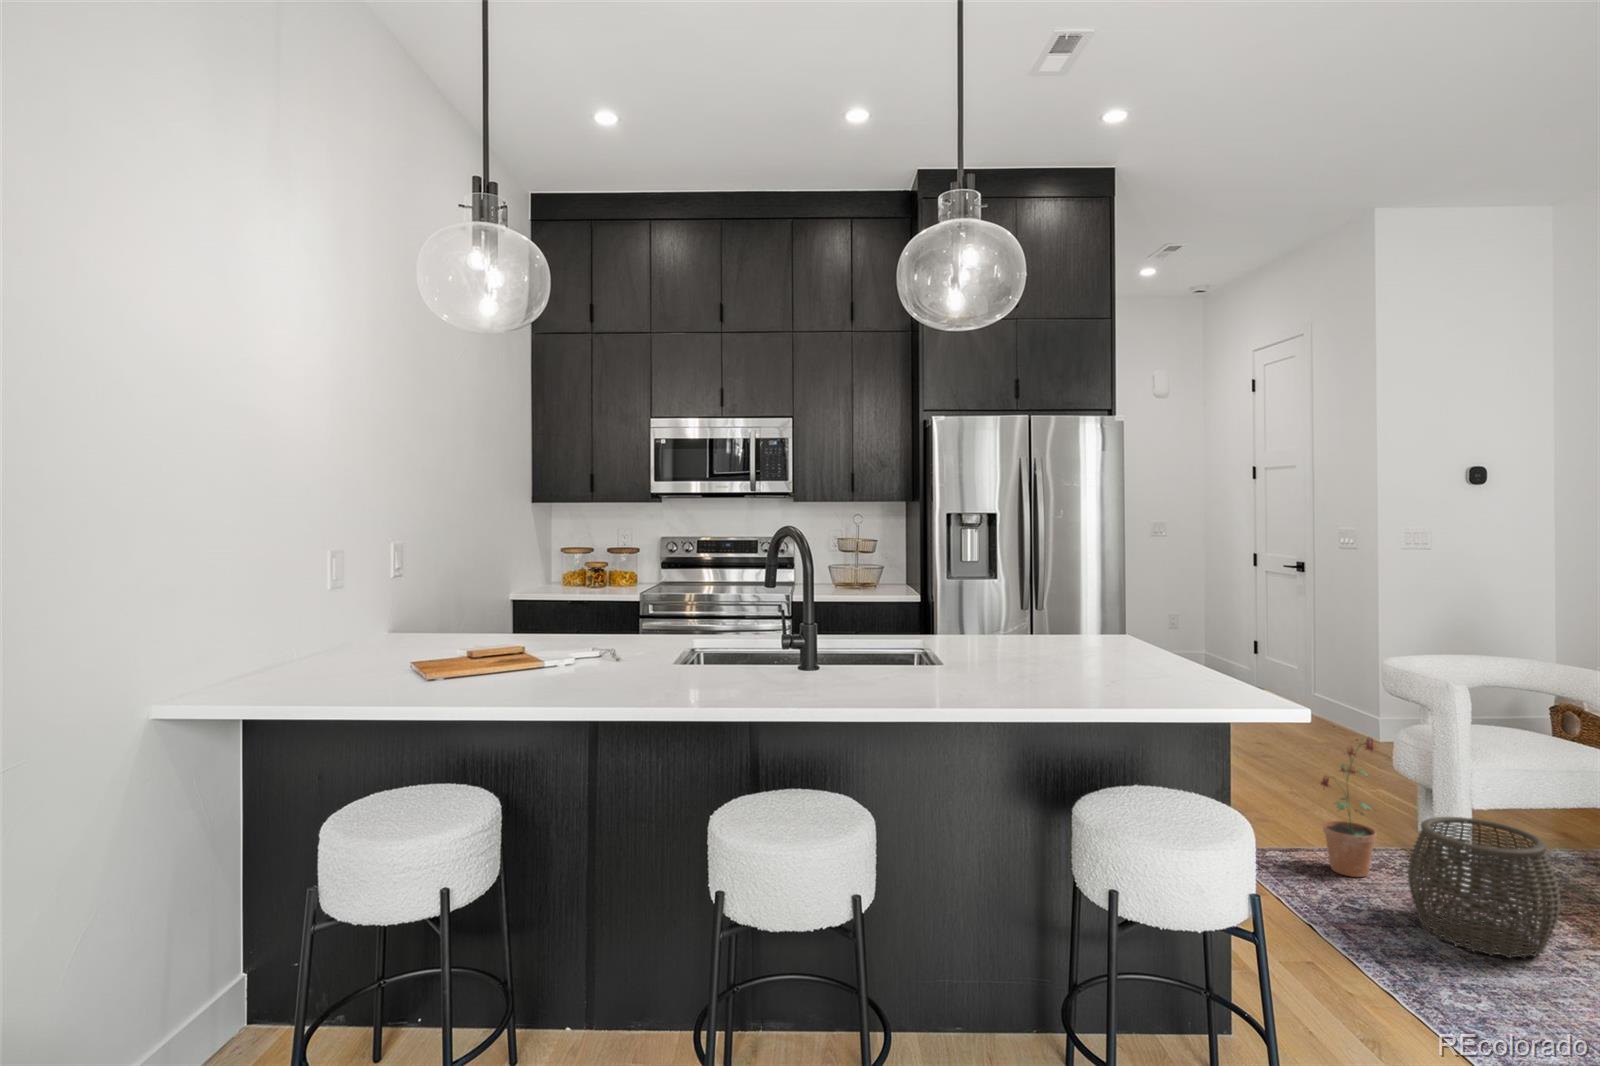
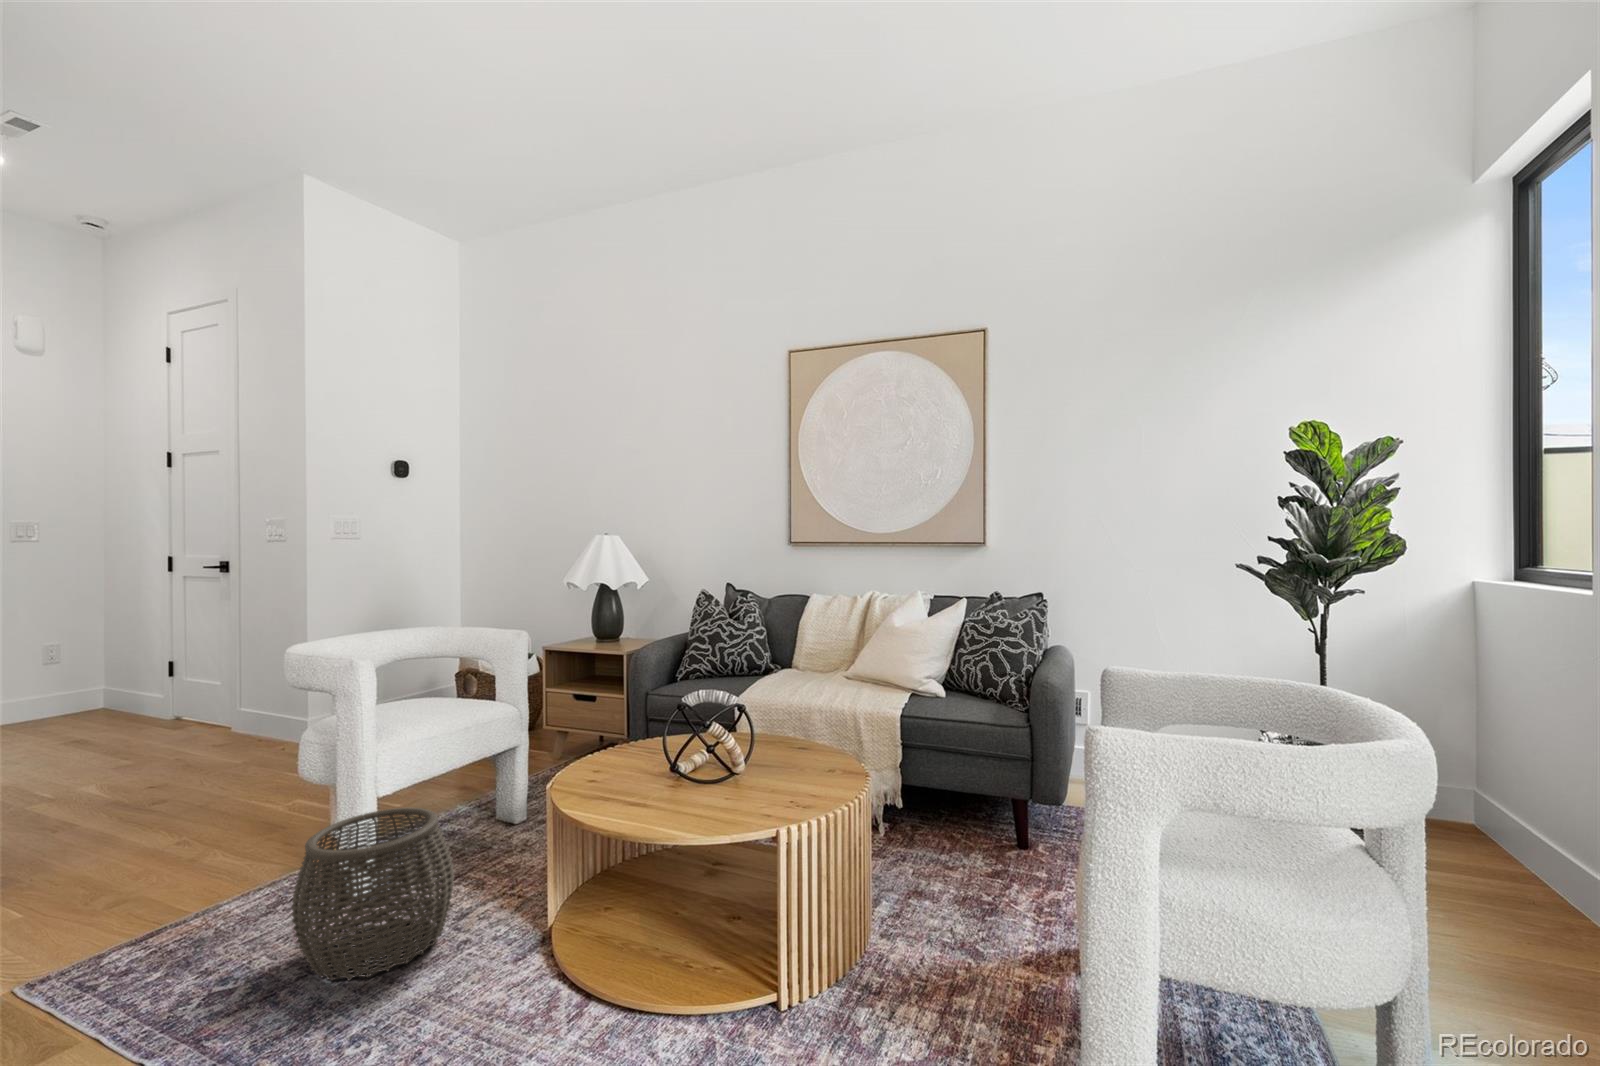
potted plant: present [1321,737,1377,877] -> none [179,750,265,942]

